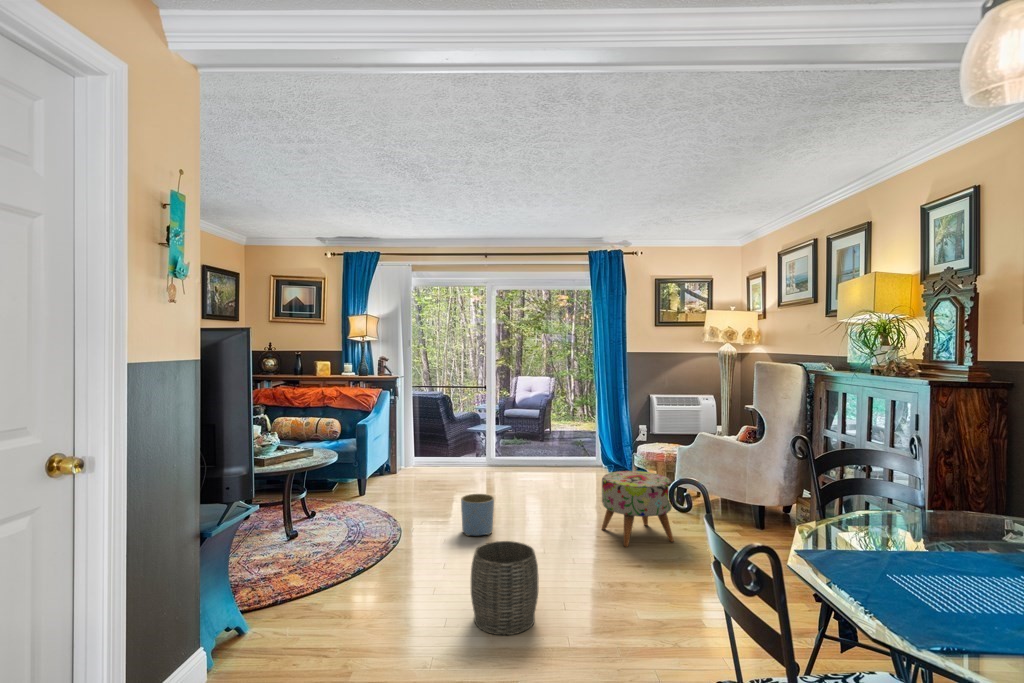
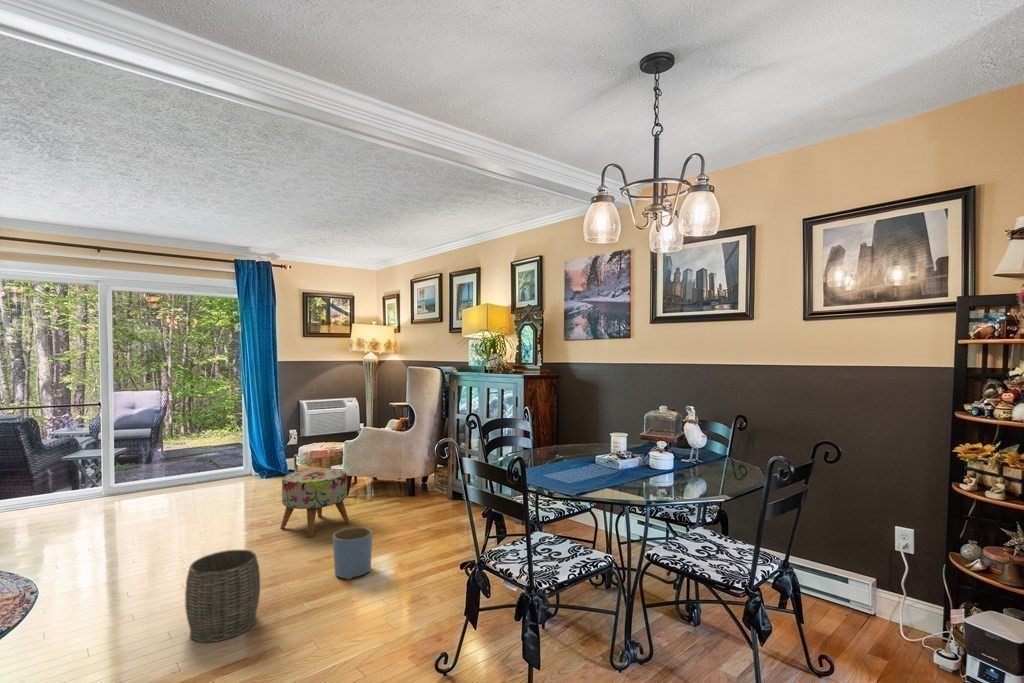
planter: present [461,494,494,536] -> present [333,527,372,579]

